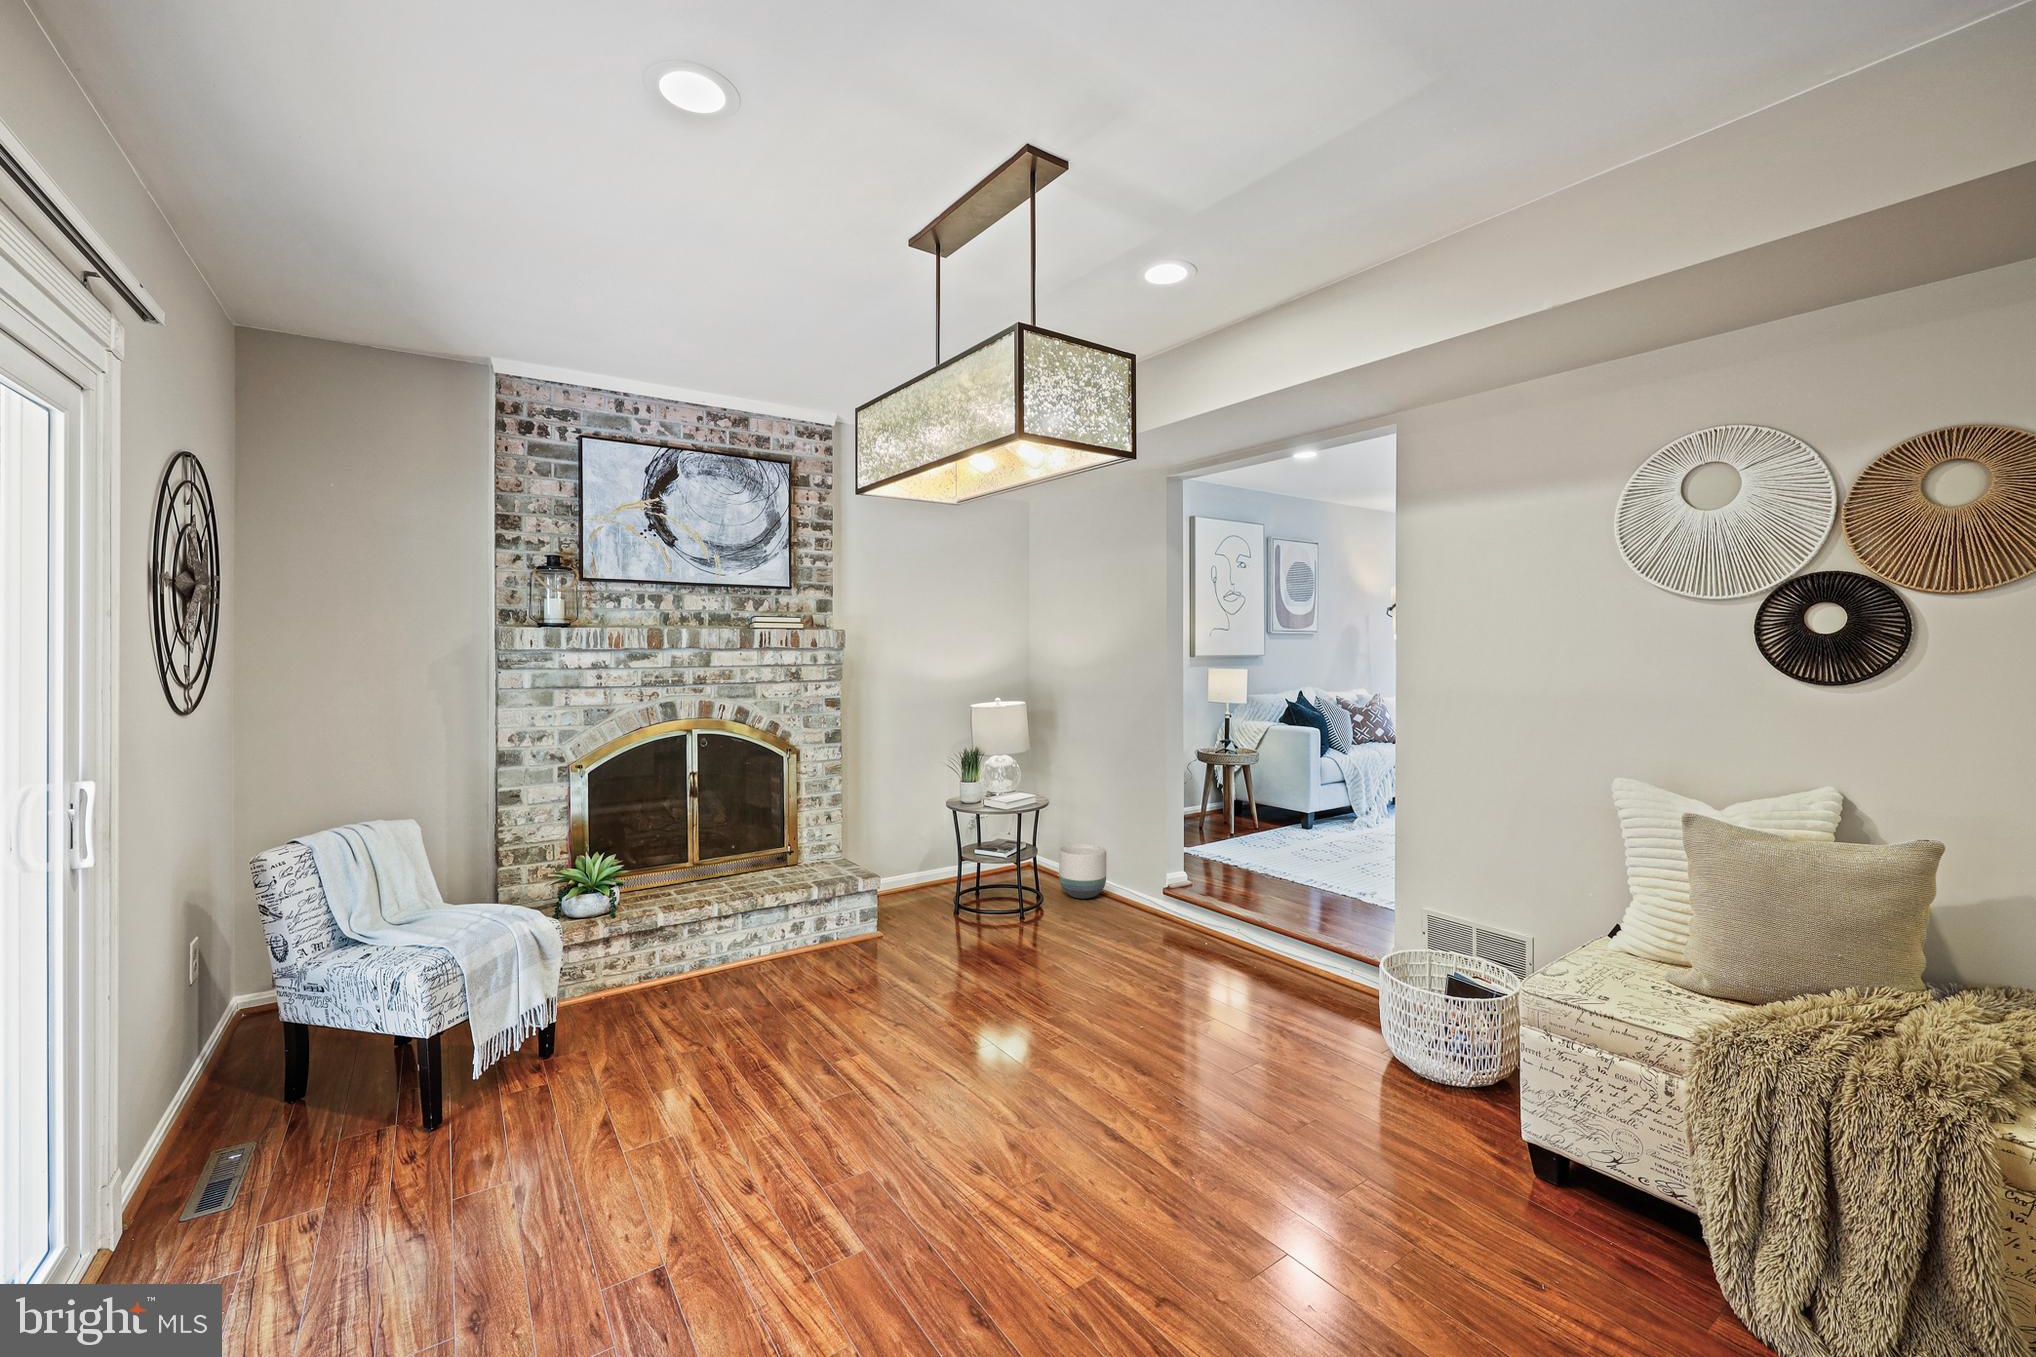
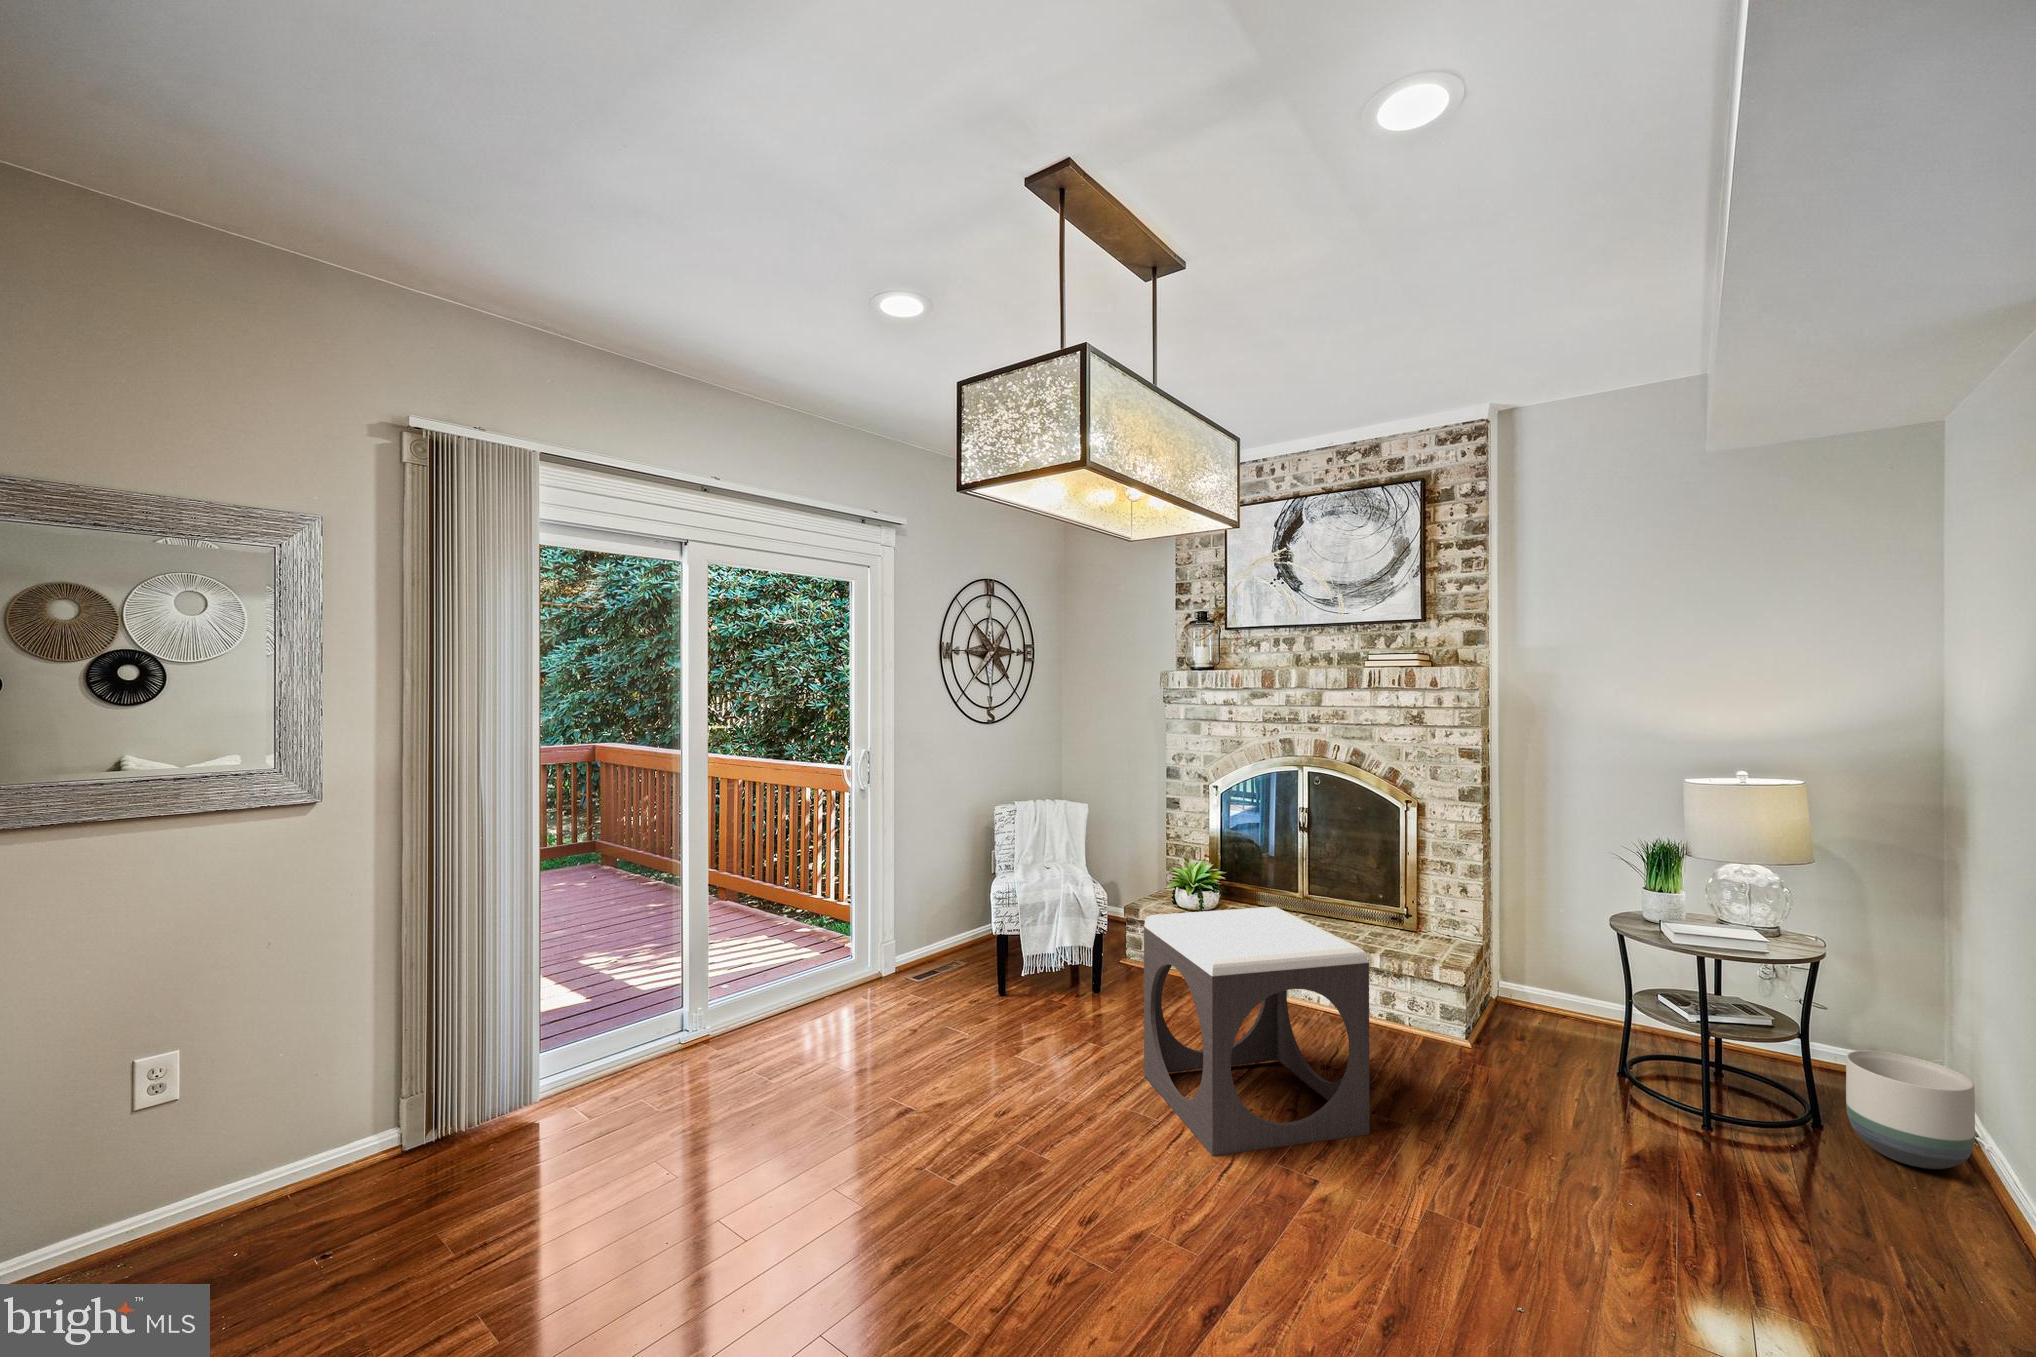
footstool: none [782,858,962,1072] -> present [1144,907,1369,1156]

